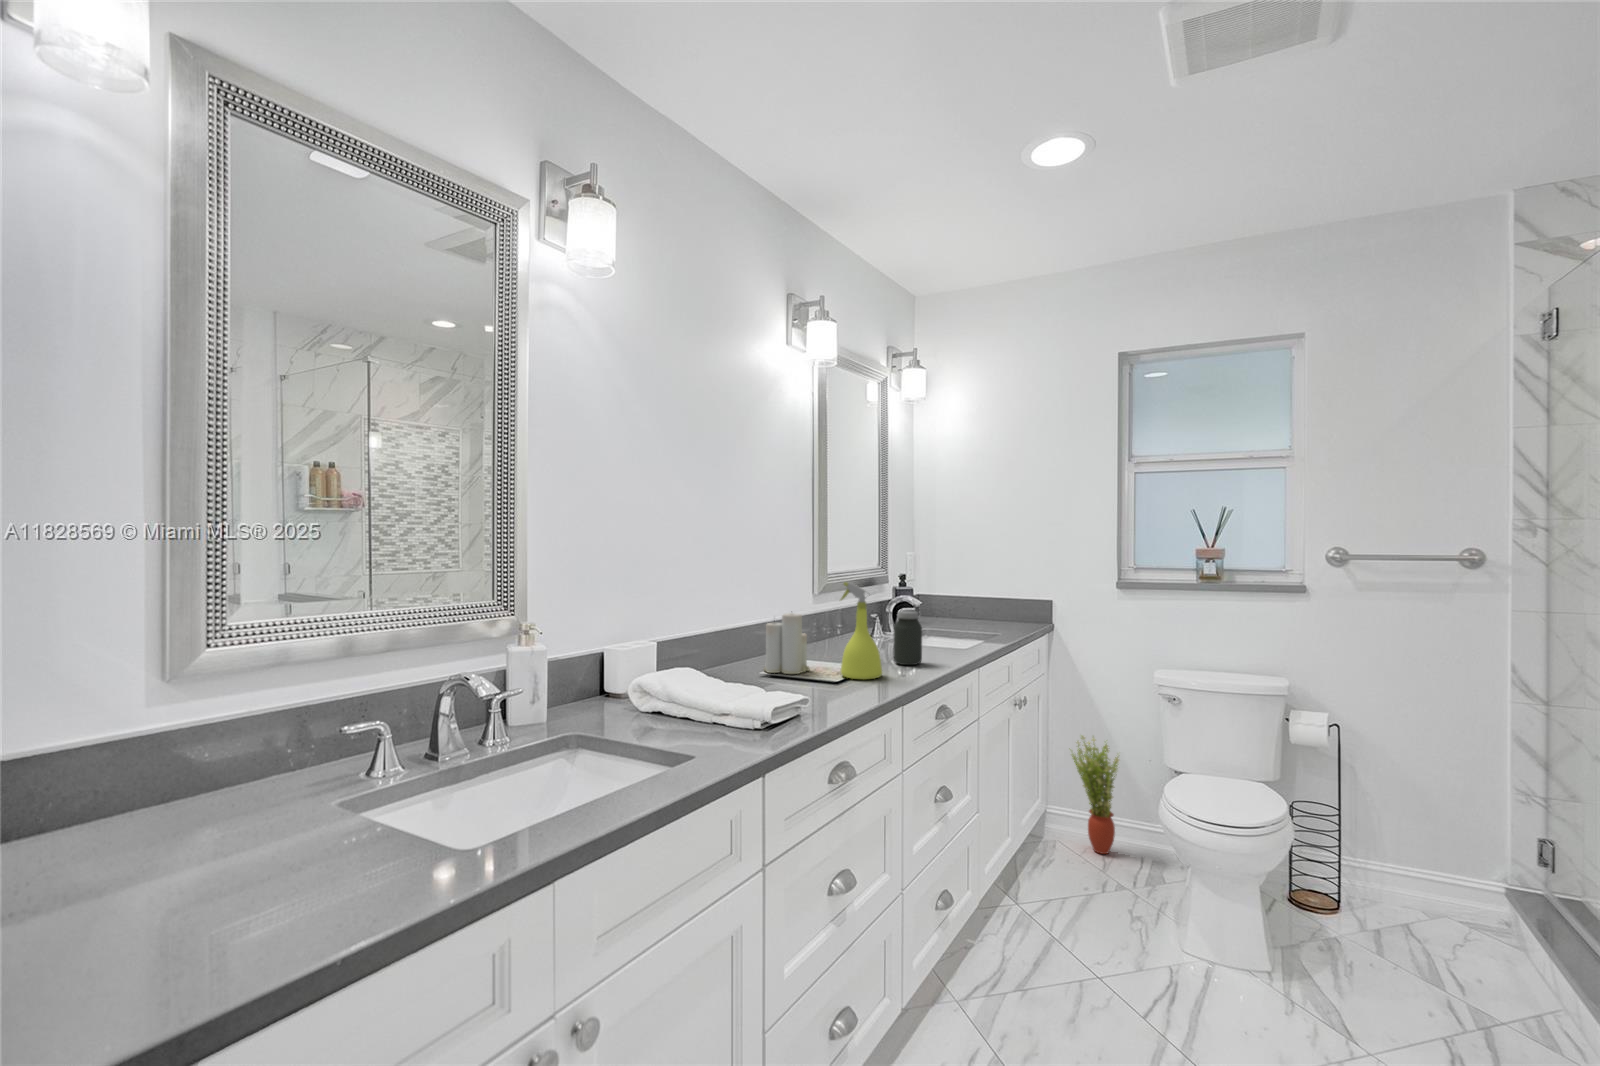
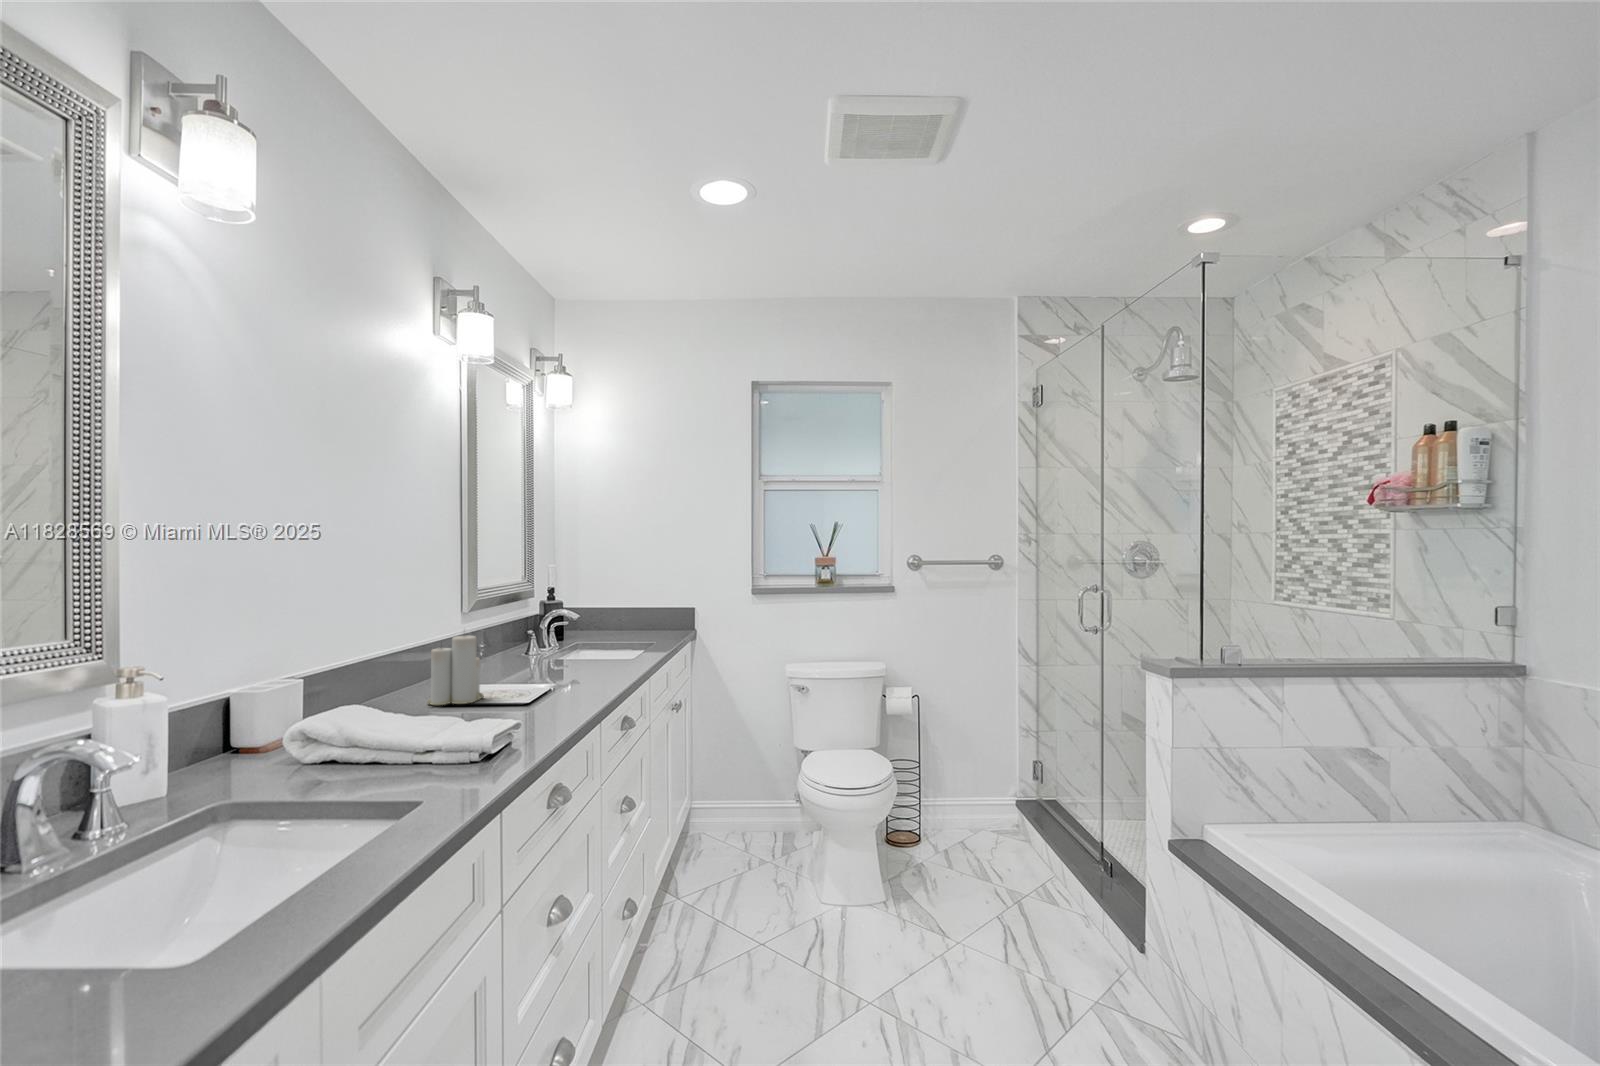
spray bottle: present [841,582,882,680] -> none [522,598,570,700]
jar: present [894,611,922,665] -> none [572,626,602,681]
potted plant: present [1072,736,1119,854] -> none [715,731,760,839]

